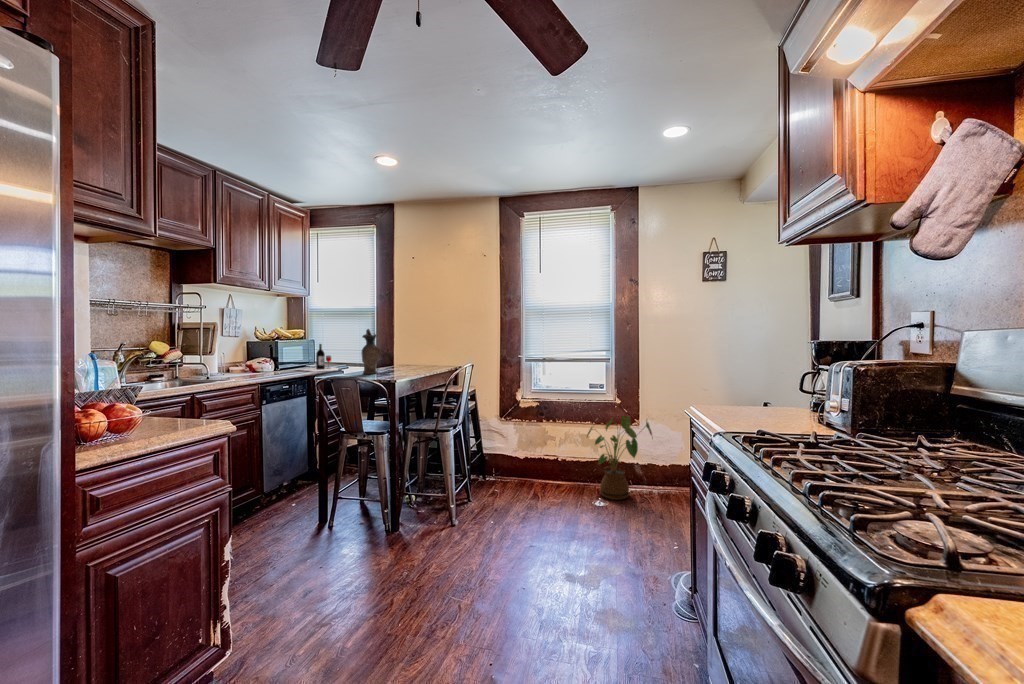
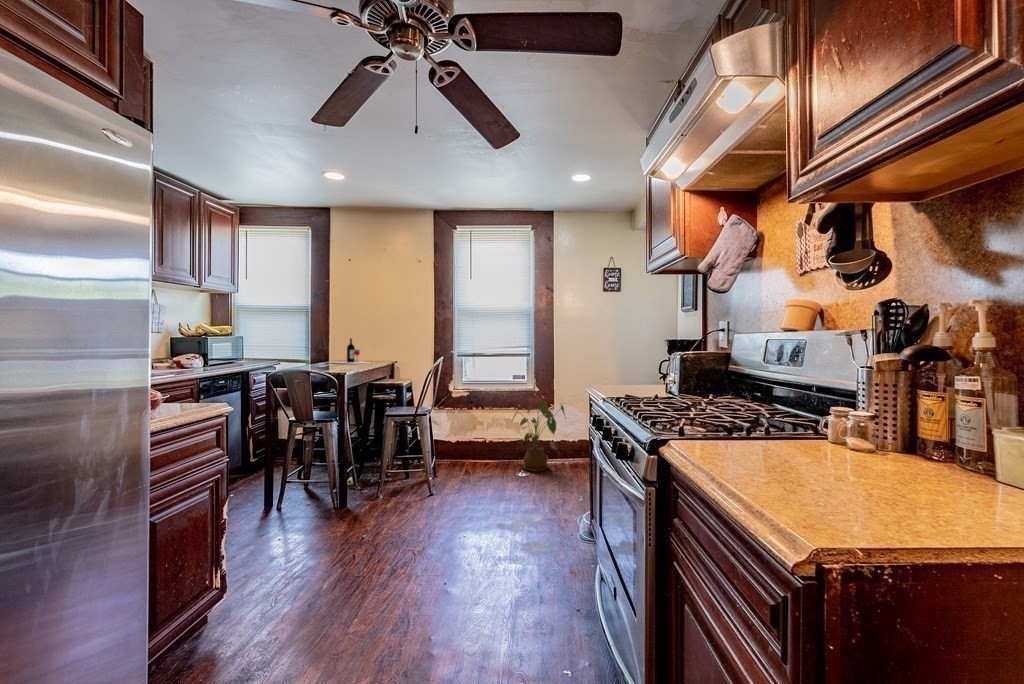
ceramic pitcher: present [362,329,381,374] -> none [306,324,326,366]
wine bottle: present [299,344,338,372] -> present [334,338,367,364]

